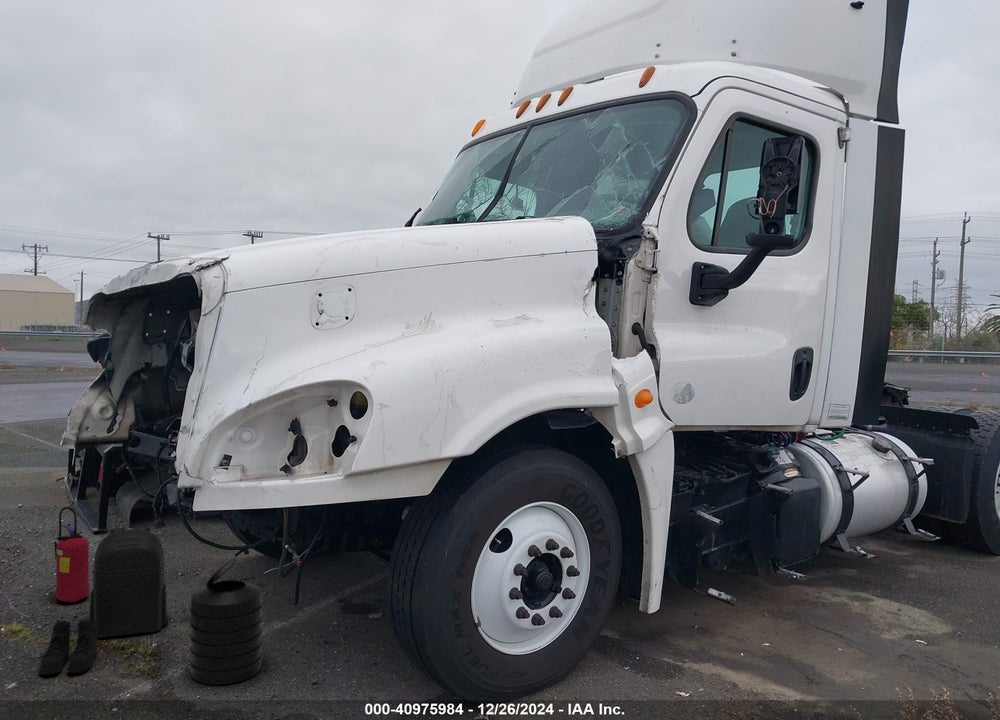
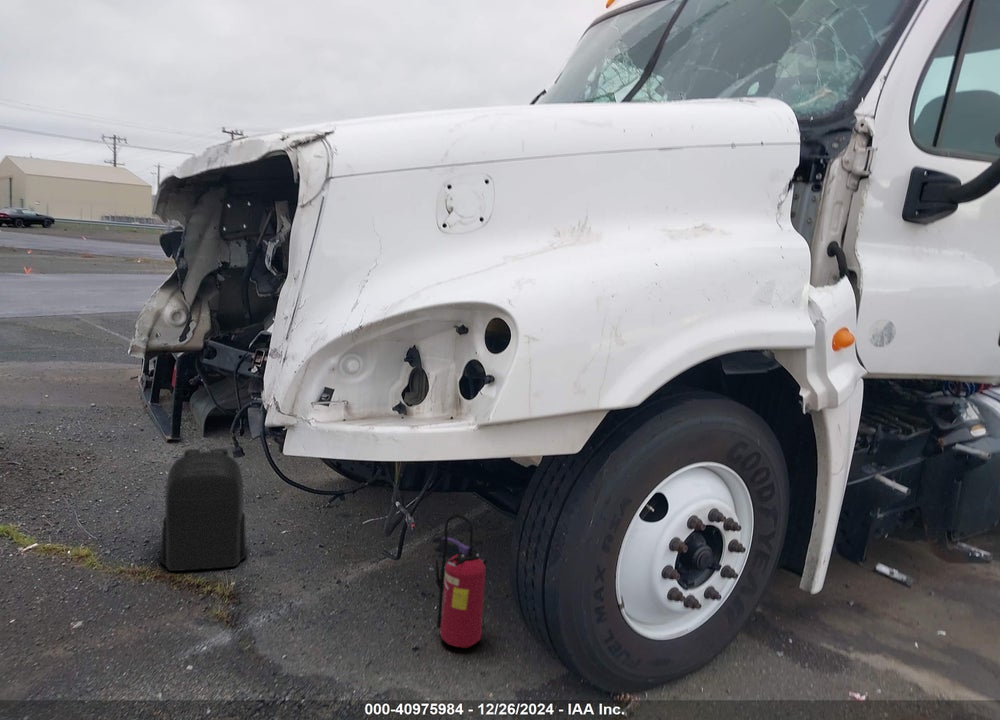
fire extinguisher: present [54,507,89,603] -> present [436,514,485,648]
trash can: present [189,558,263,685] -> none [274,499,356,643]
boots: present [40,619,97,675] -> none [106,553,169,617]

